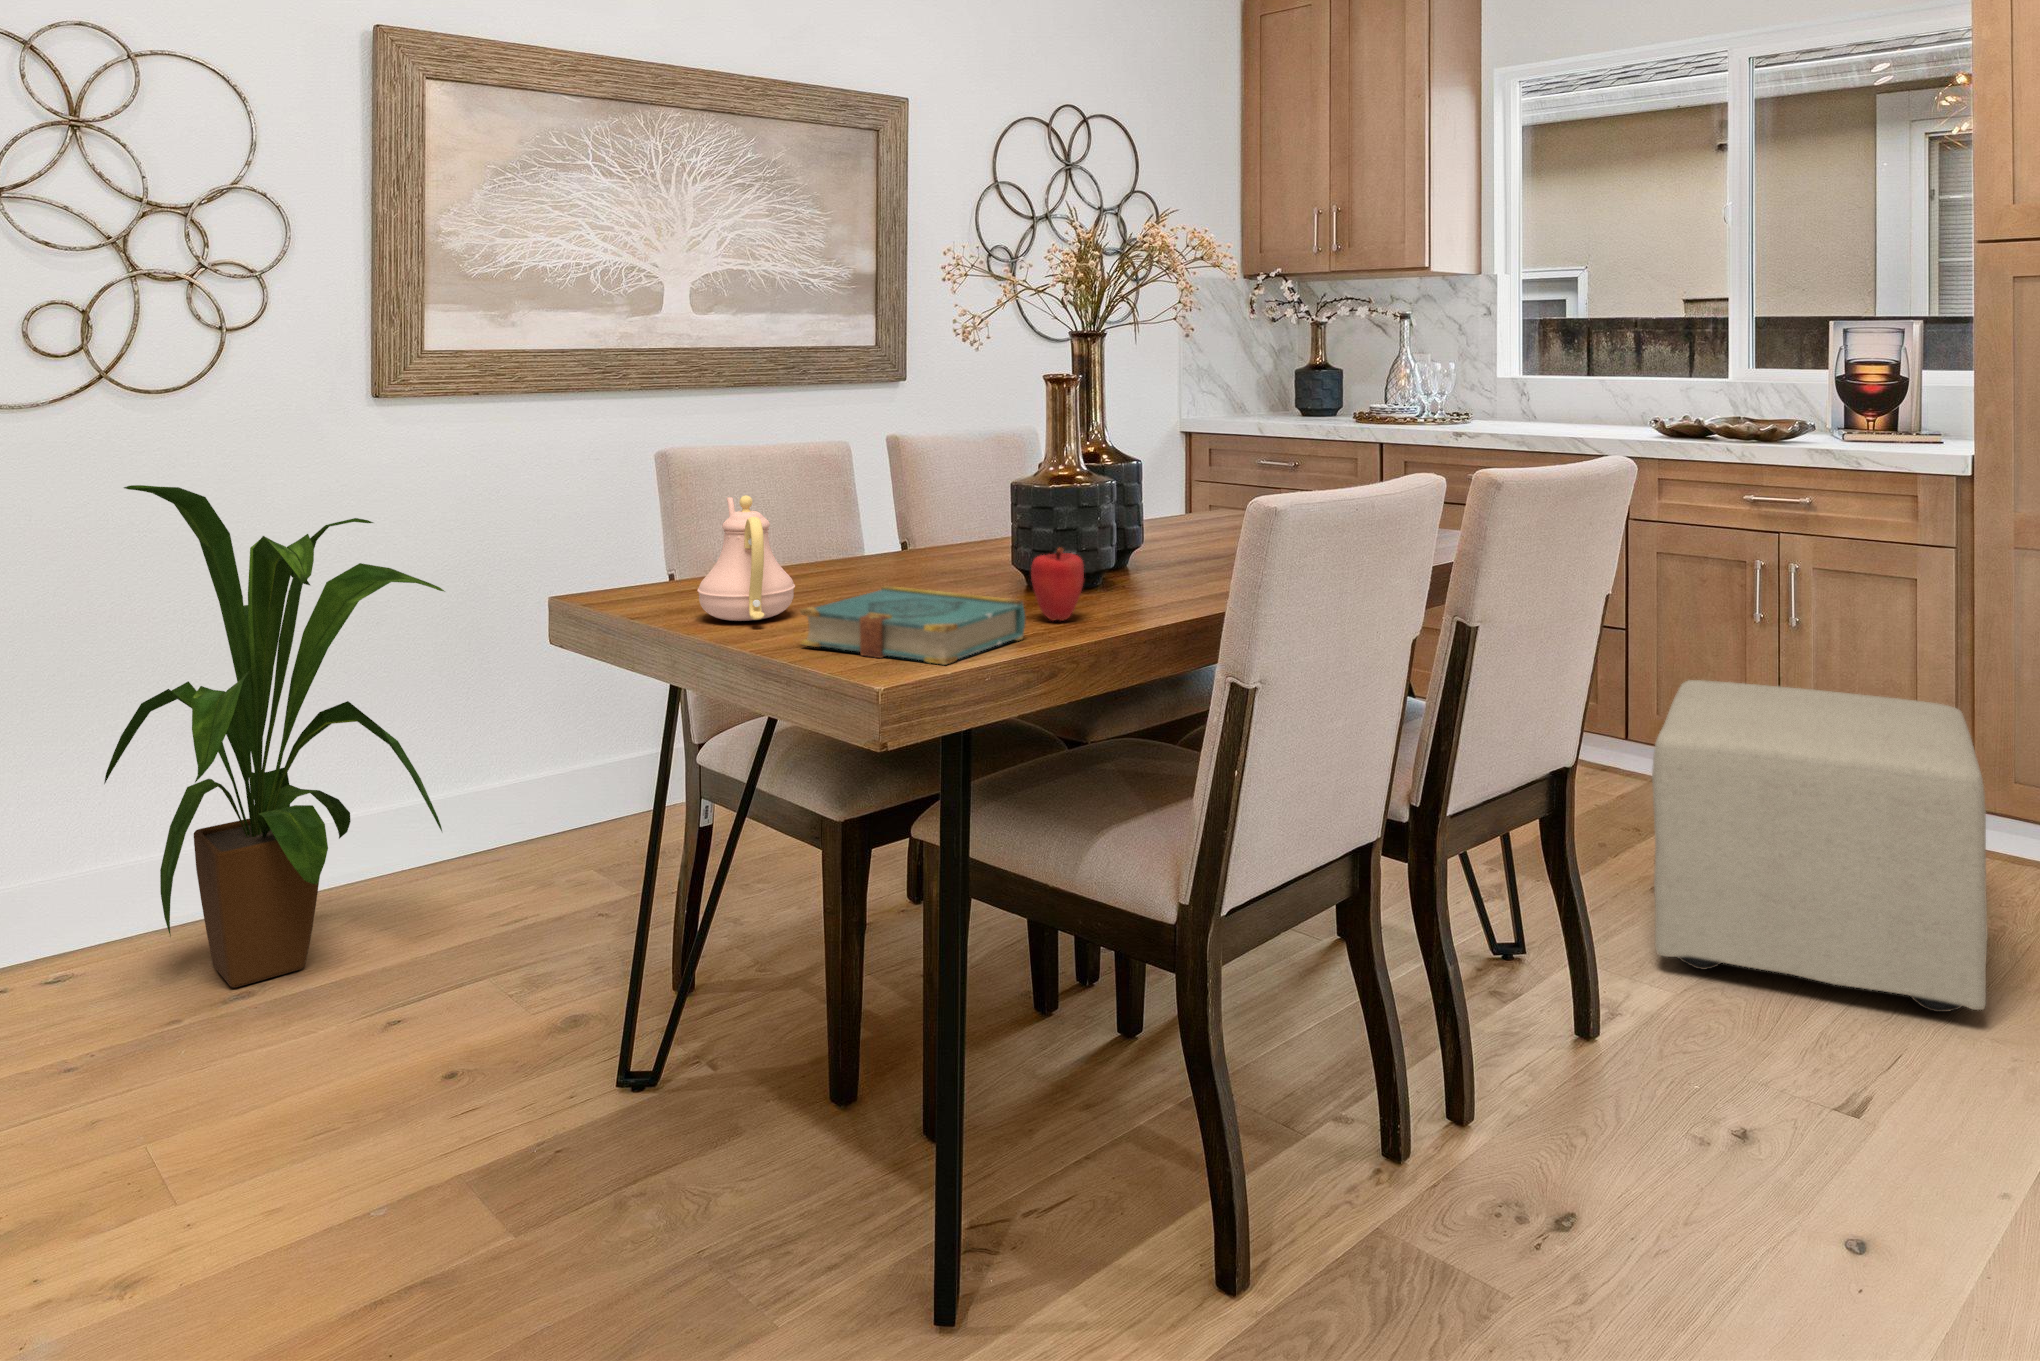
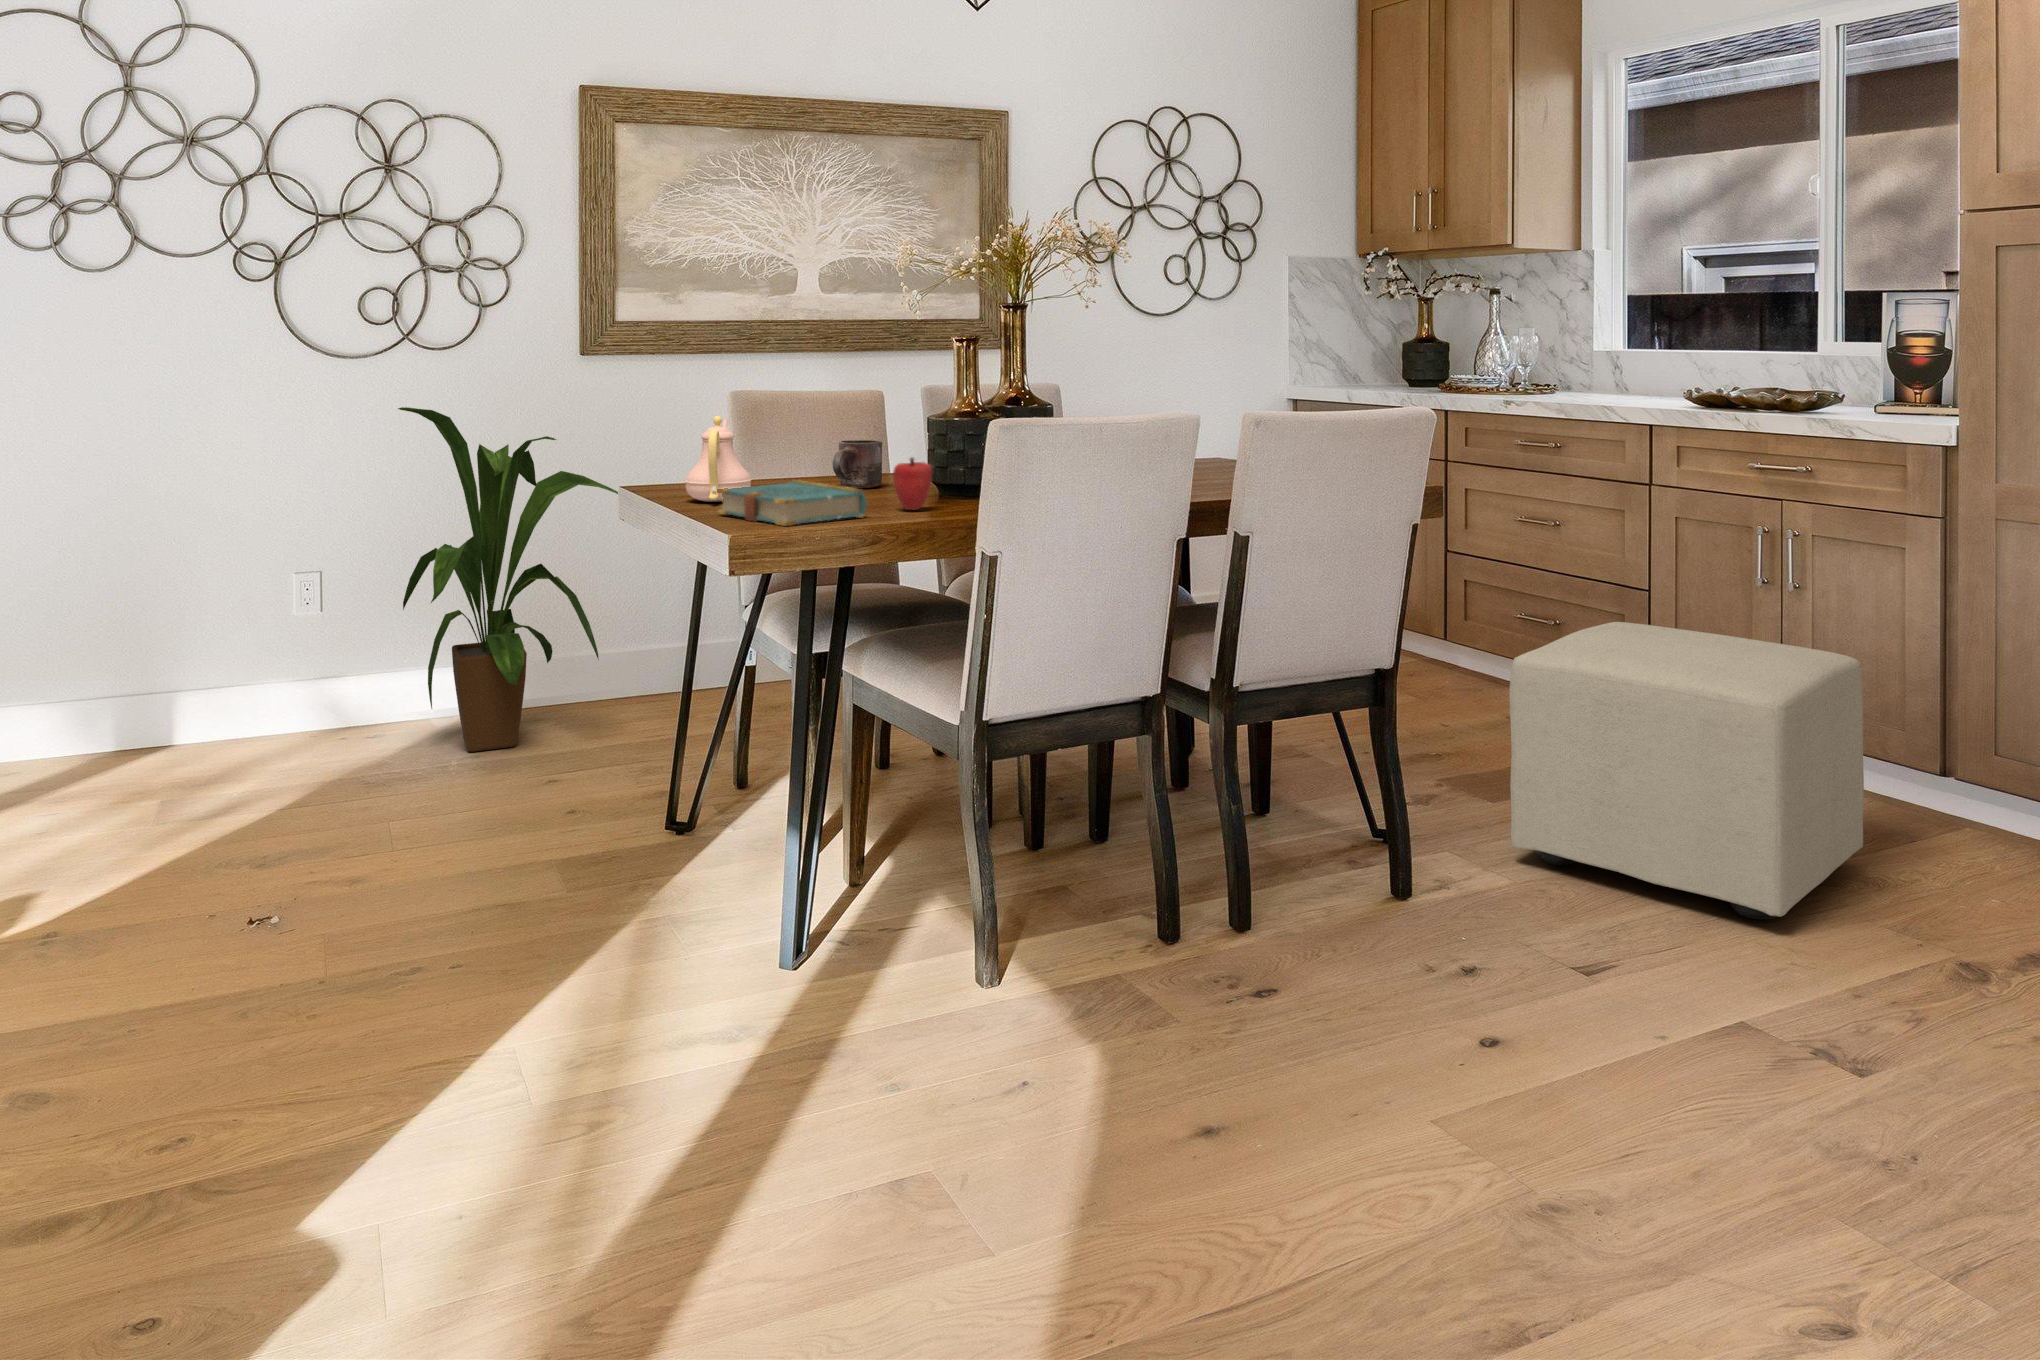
mug: none [868,516,927,583] -> present [833,440,882,488]

